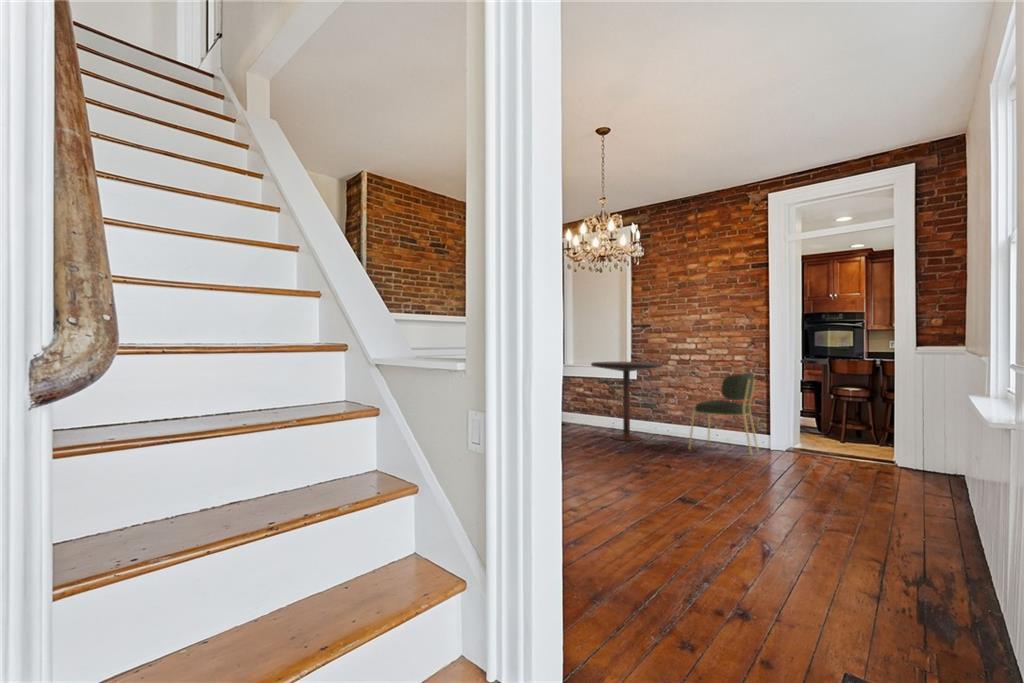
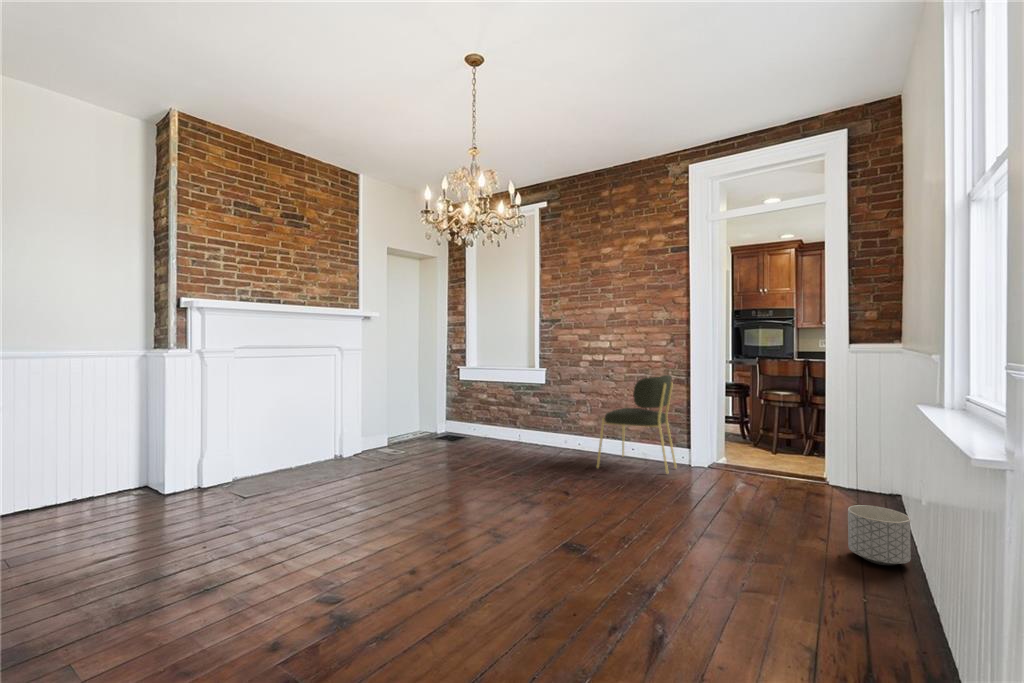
pedestal table: present [591,362,663,441] -> none [488,363,572,458]
planter: none [913,475,964,520] -> present [848,505,911,565]

